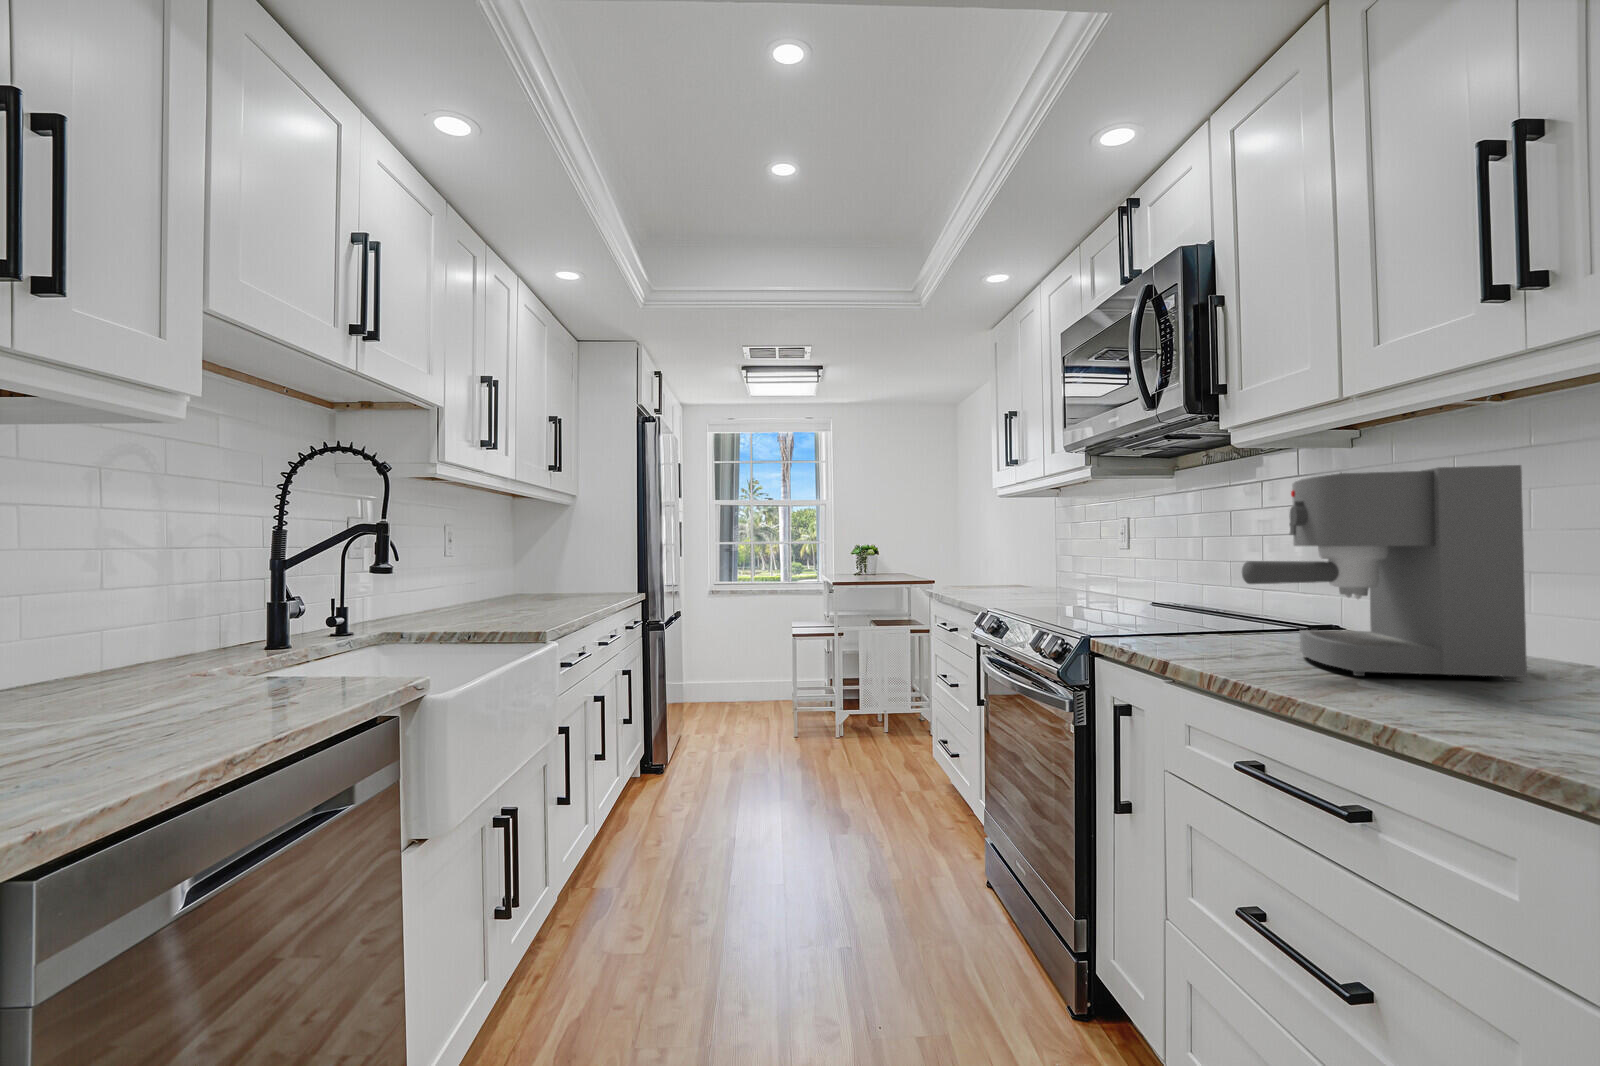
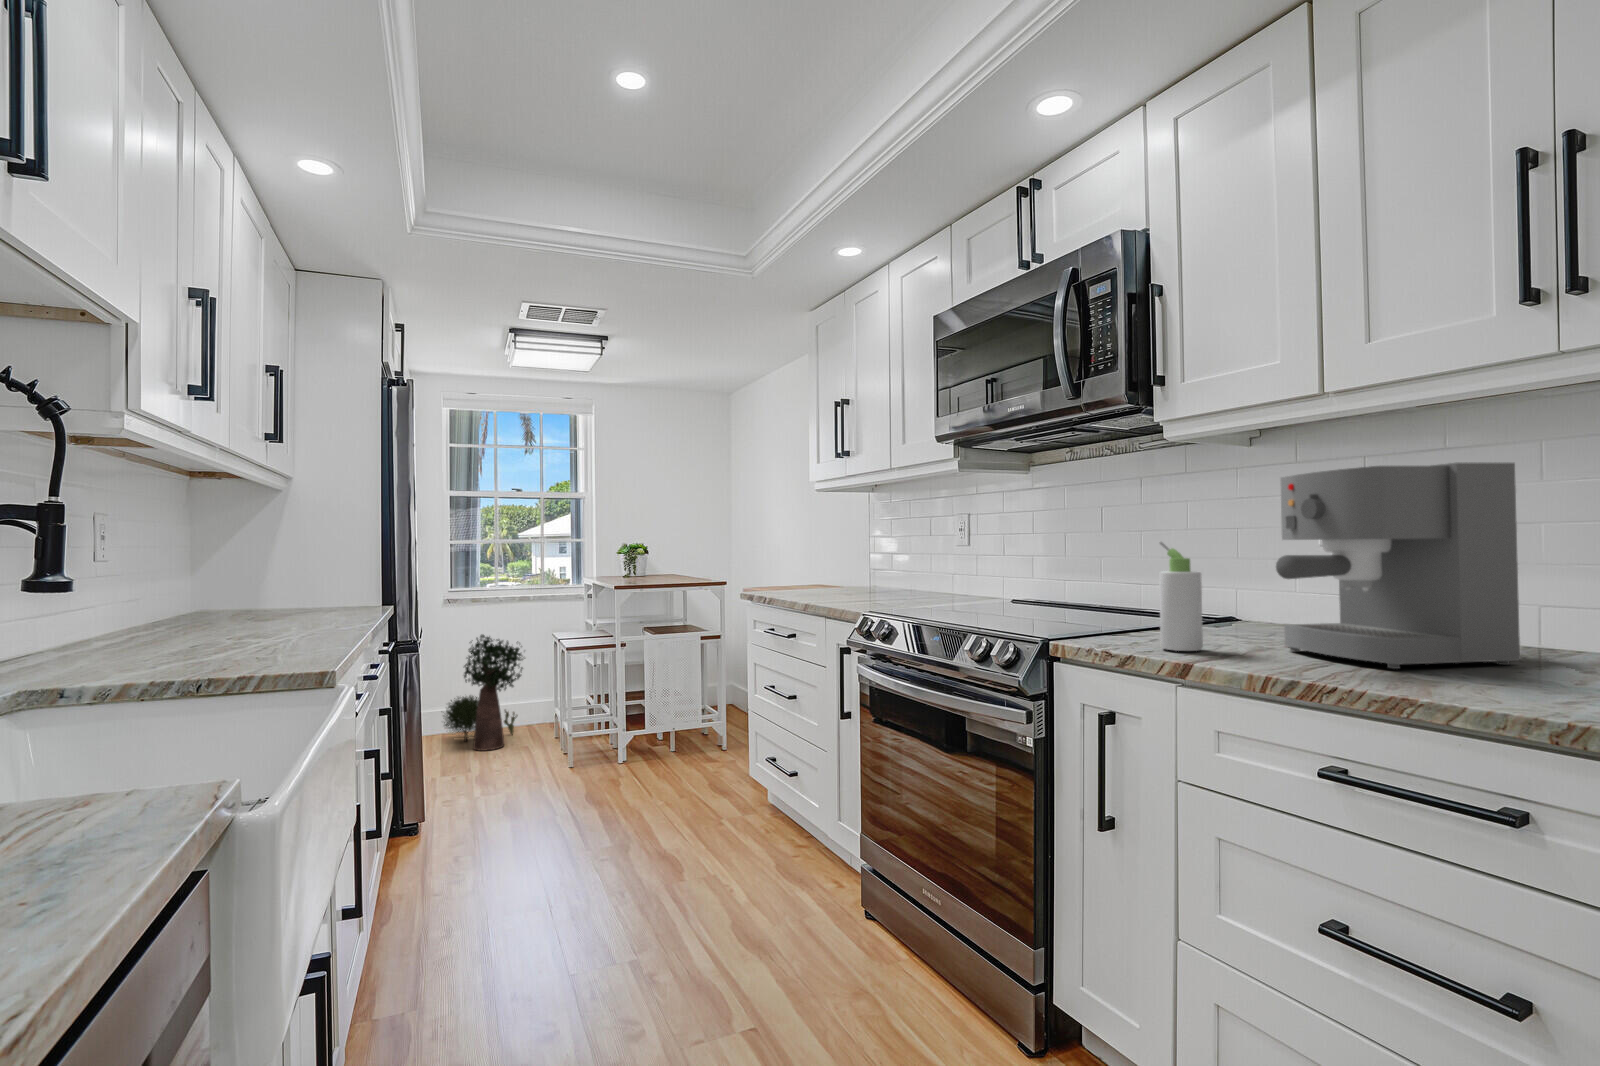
bottle: none [1173,547,1215,651] -> present [1159,542,1203,651]
potted plant: none [708,618,771,713] -> present [444,635,523,751]

